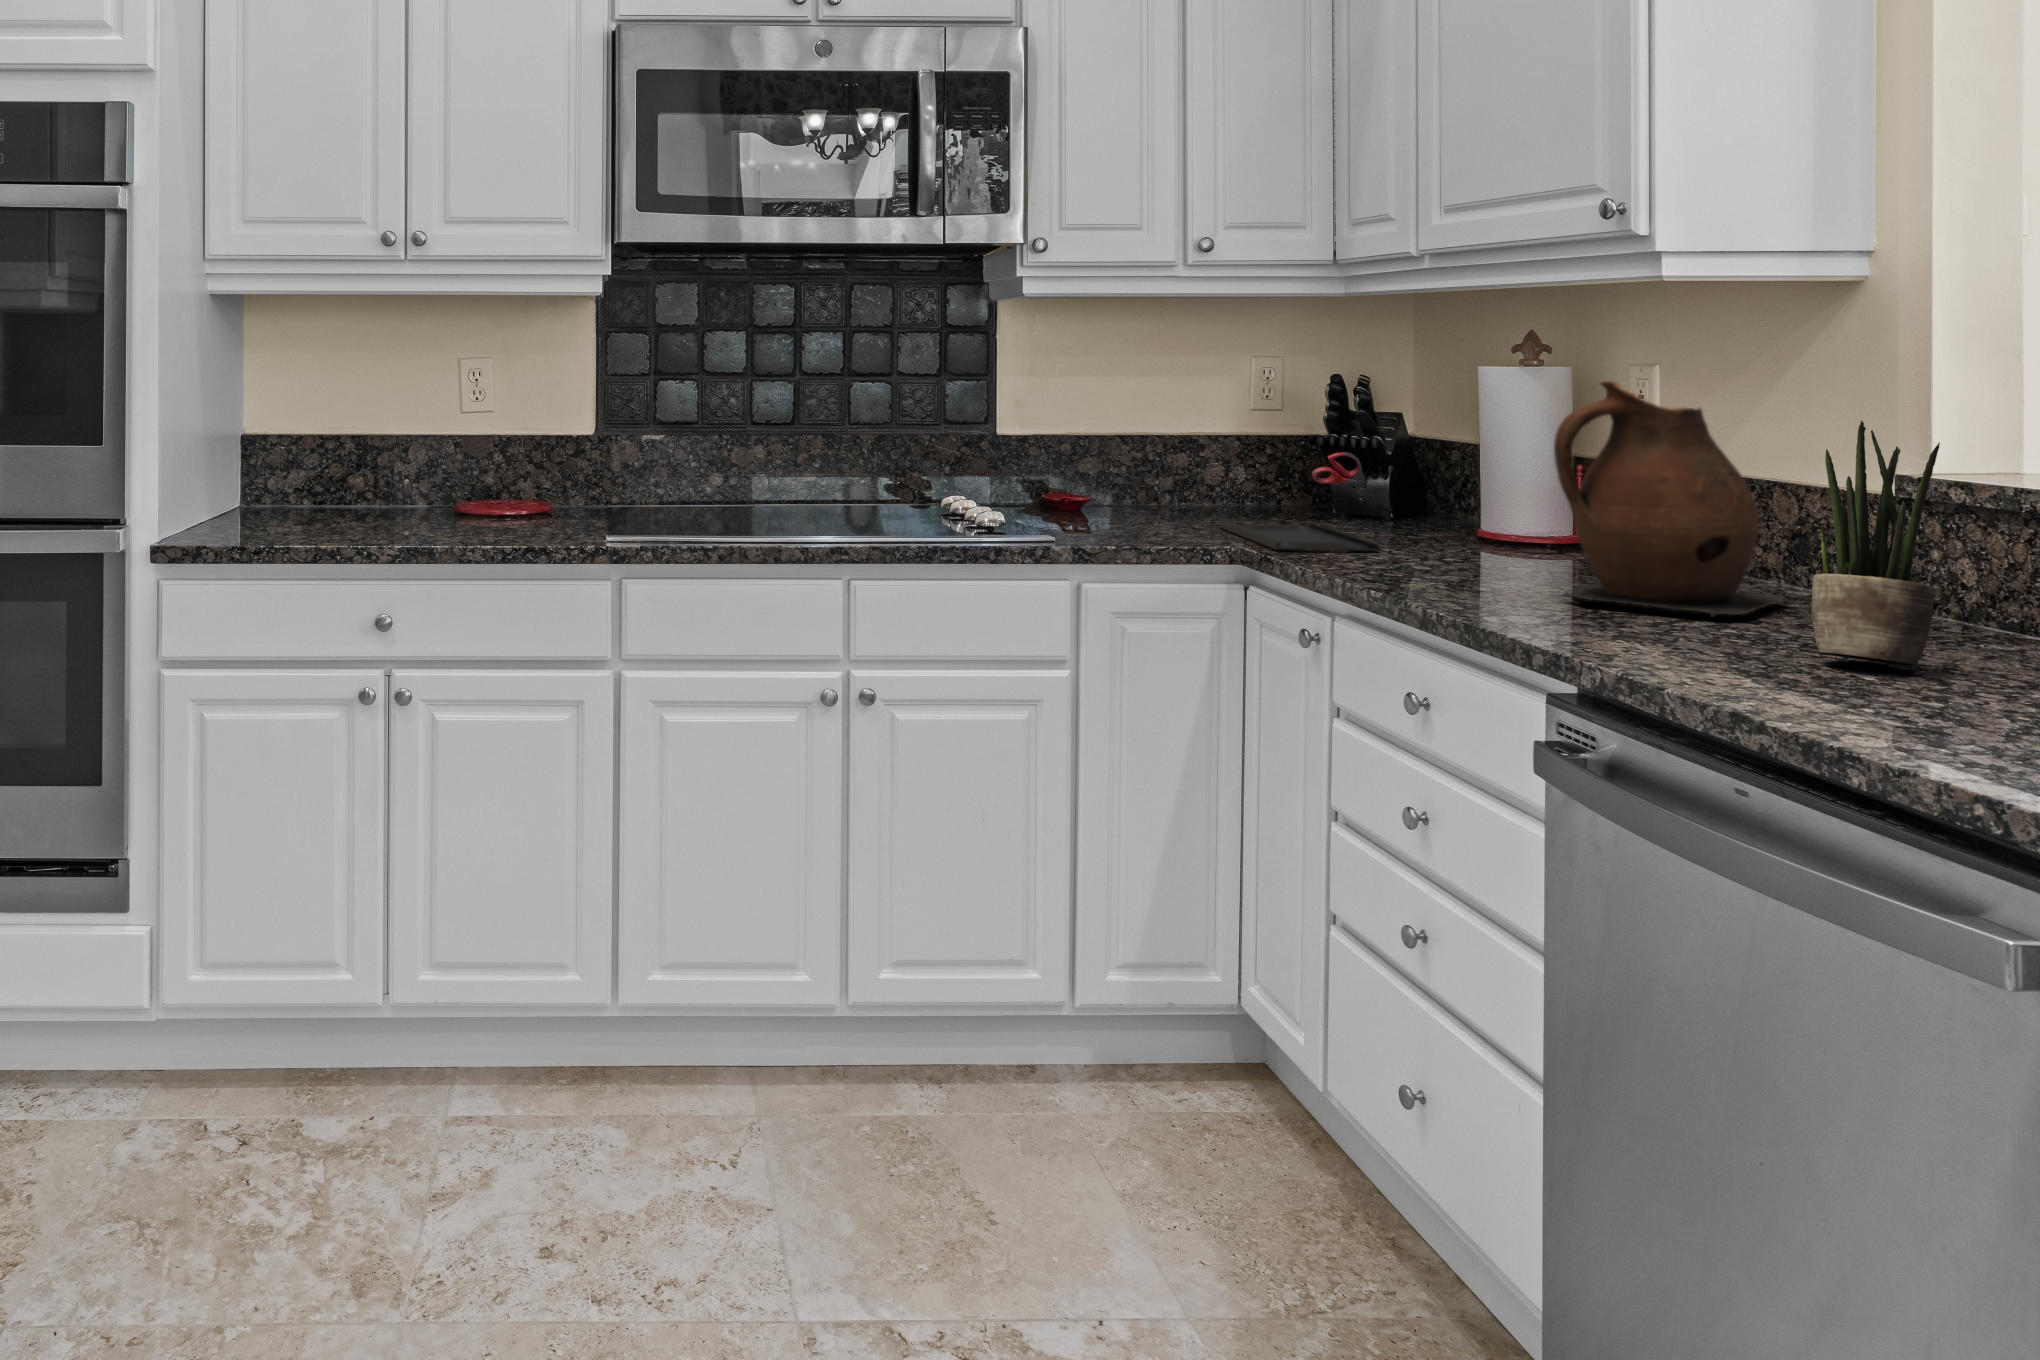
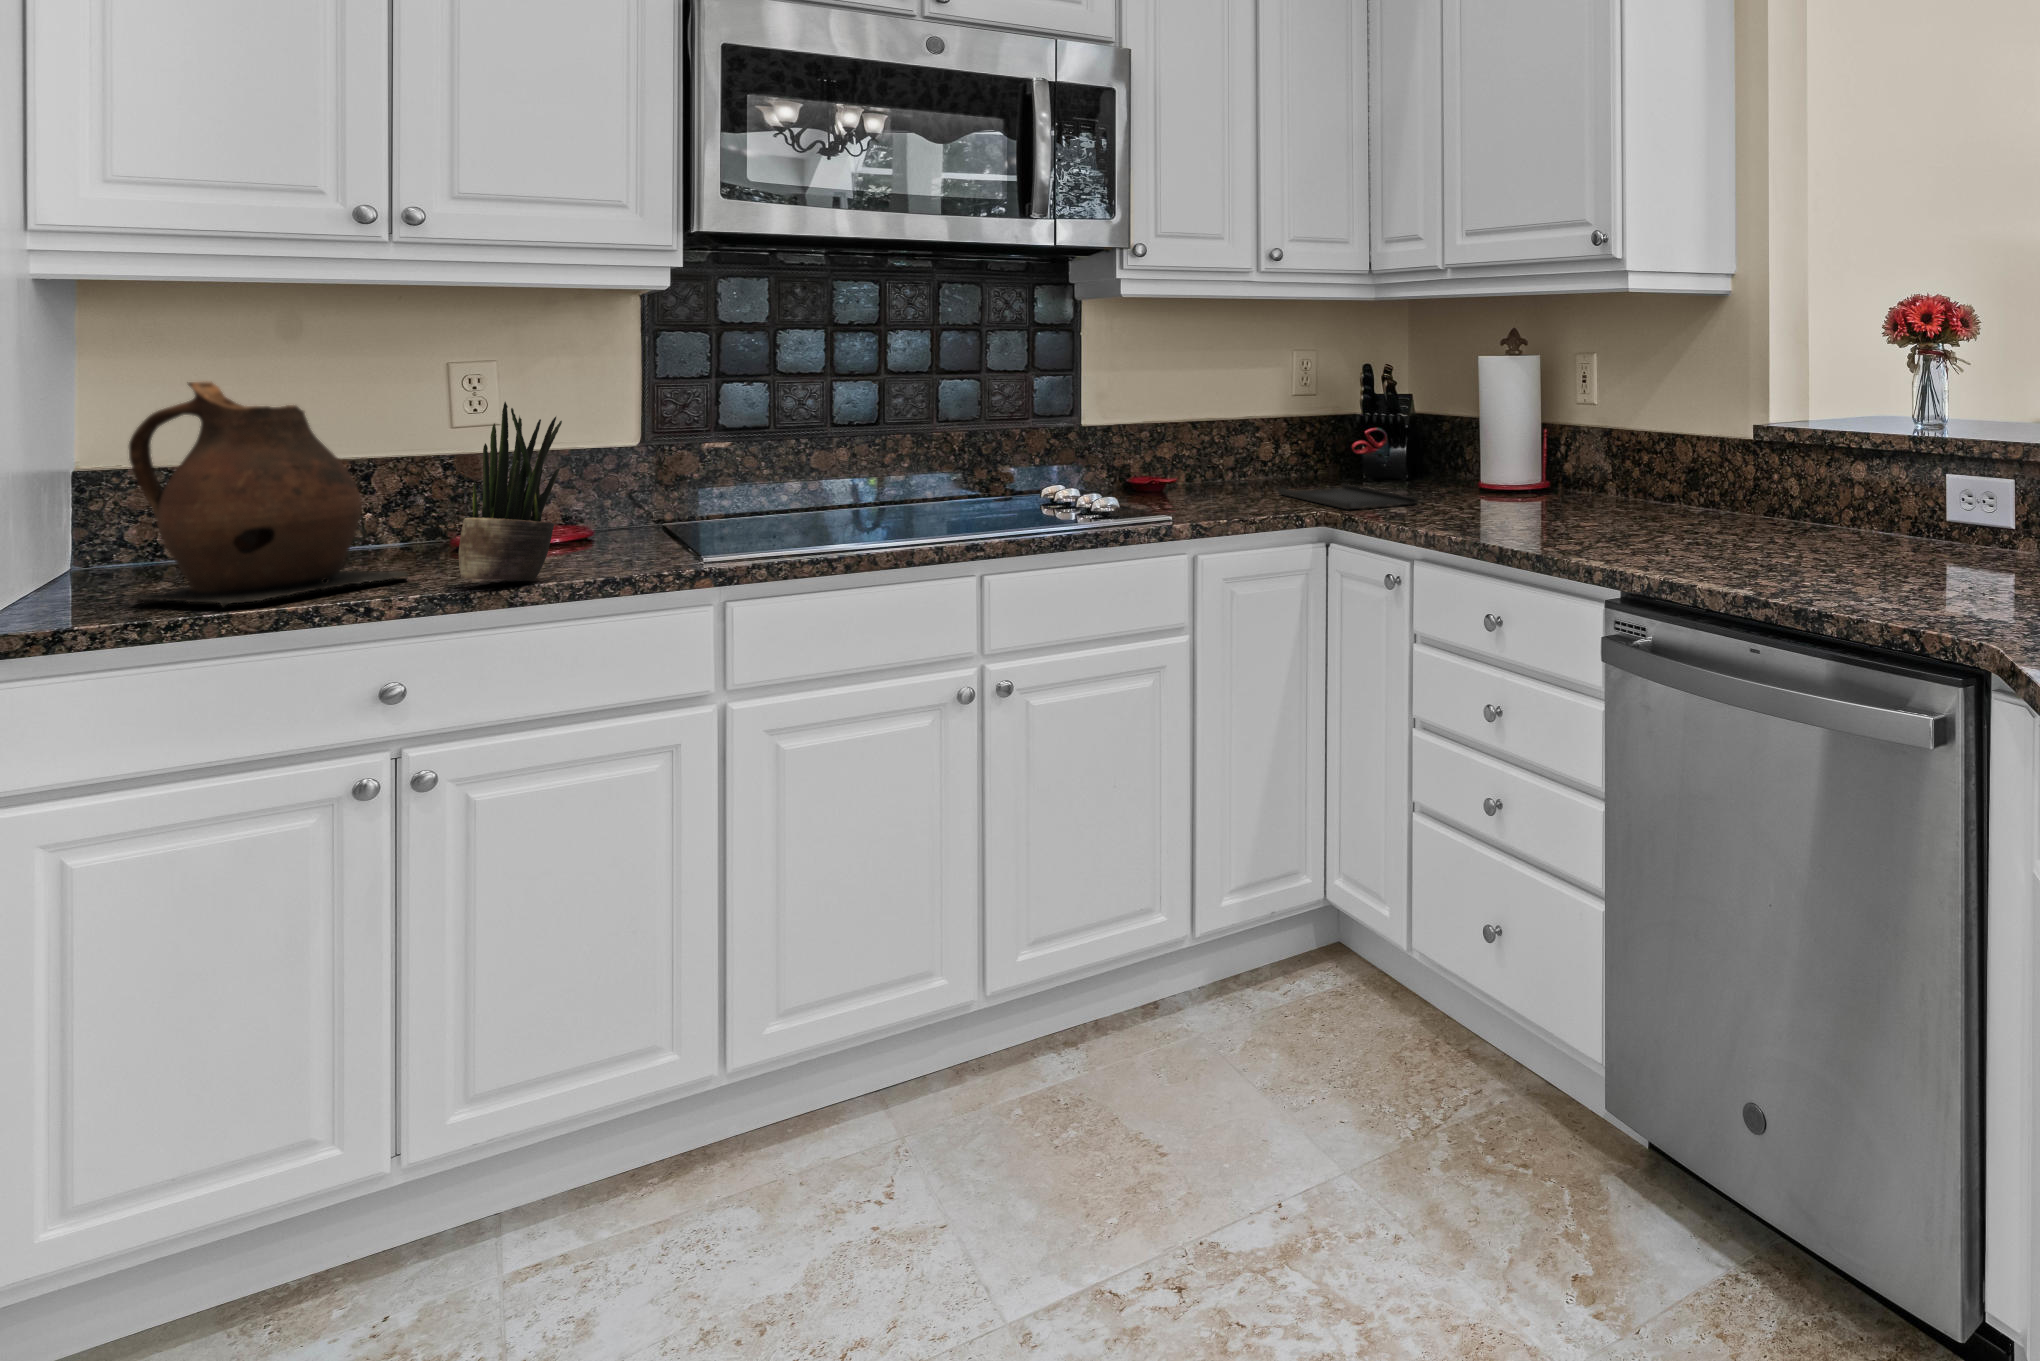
ceramic pitcher: present [1554,381,1788,617] -> present [129,382,407,607]
potted plant: present [1812,421,1940,666] -> present [459,402,562,580]

